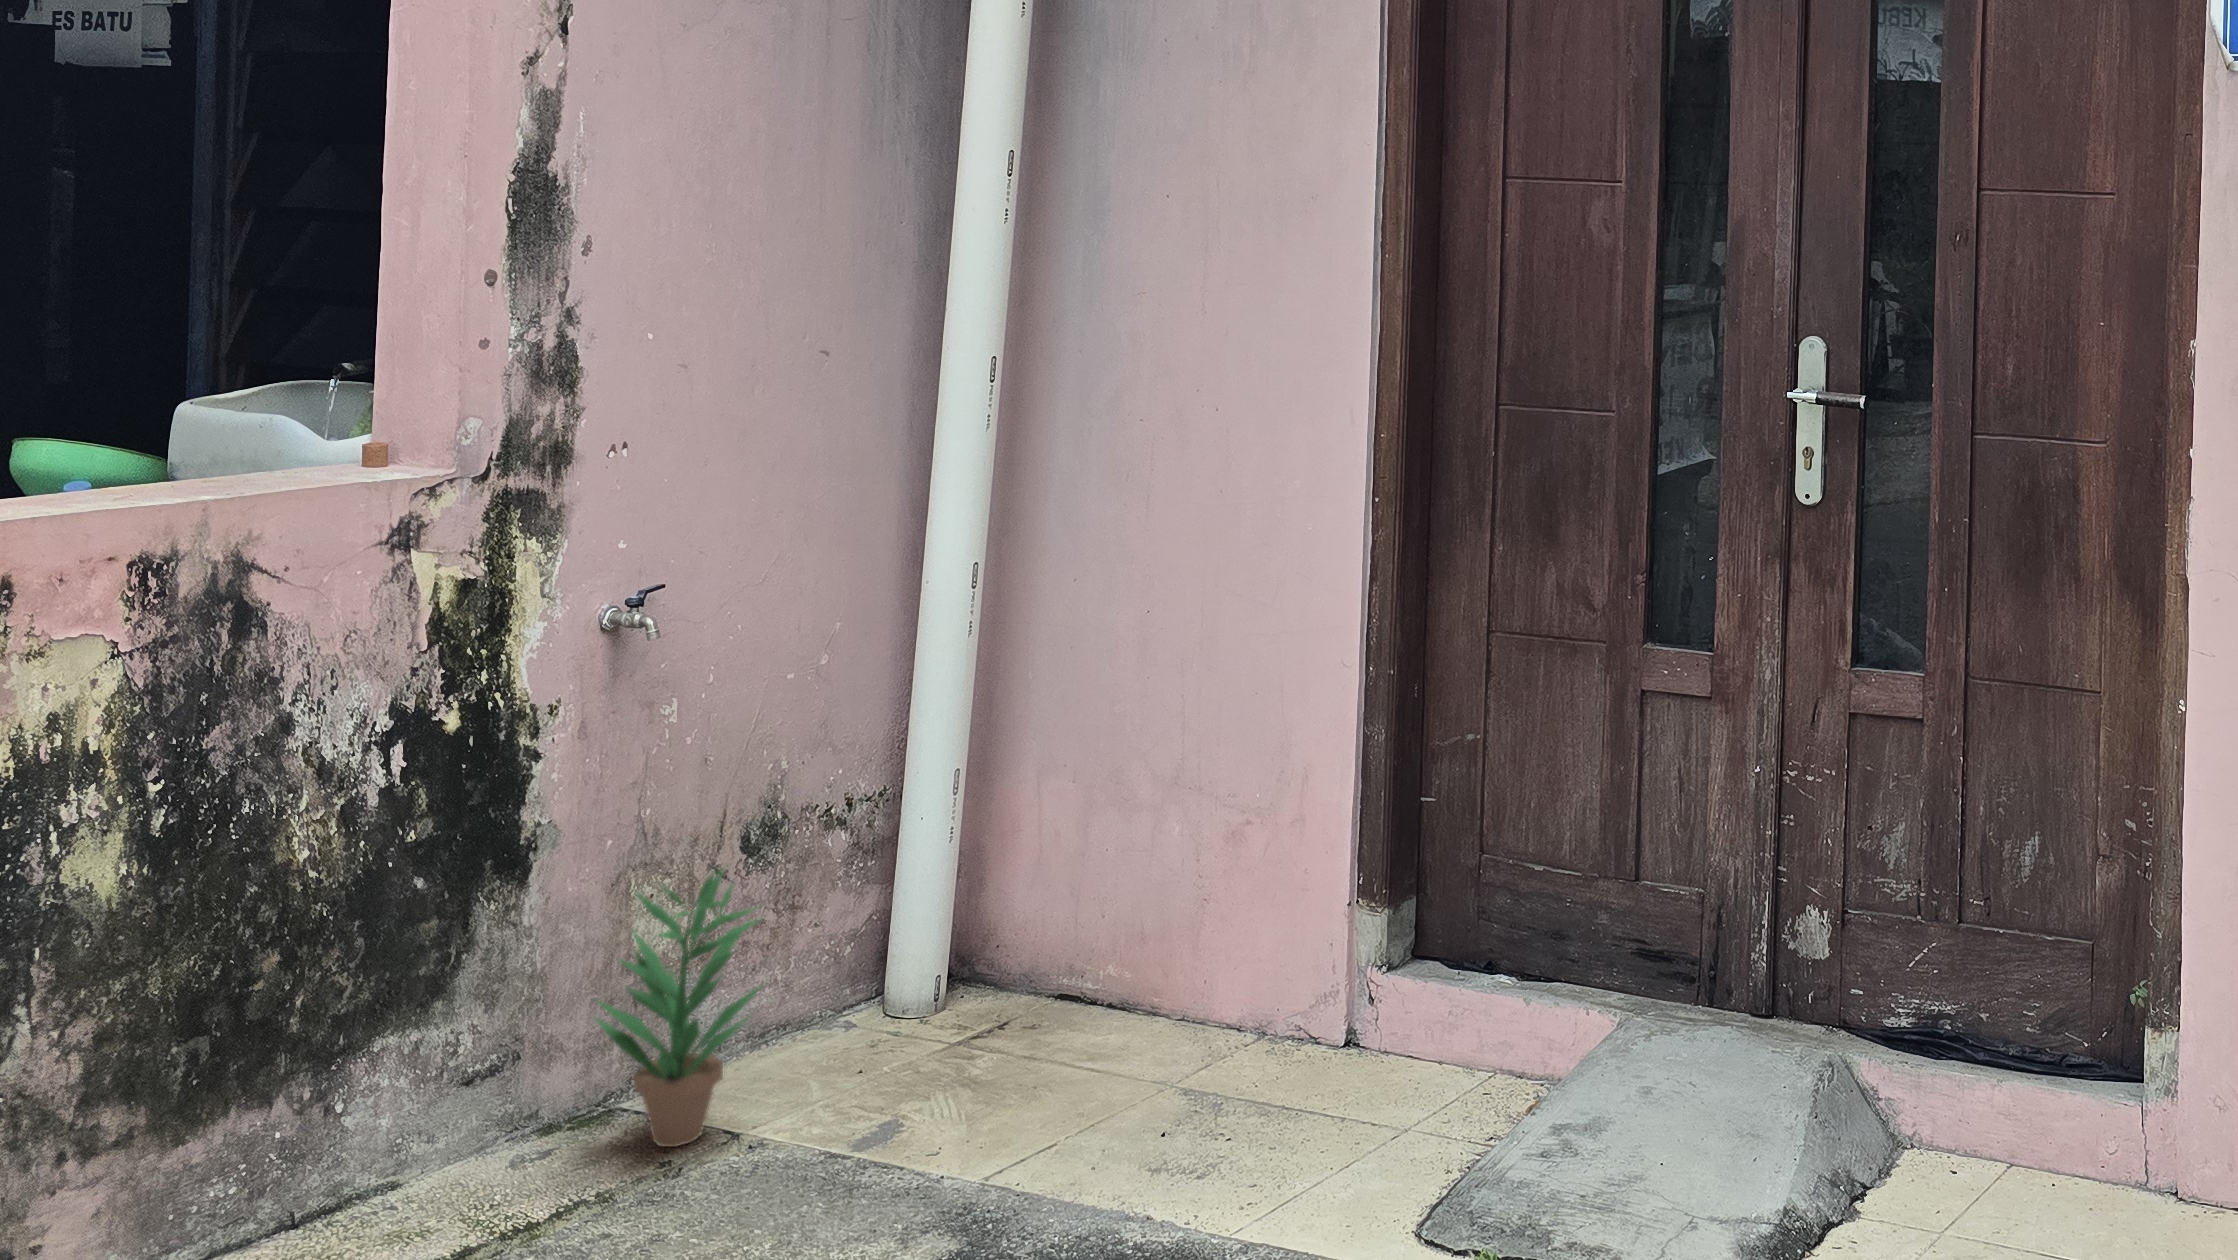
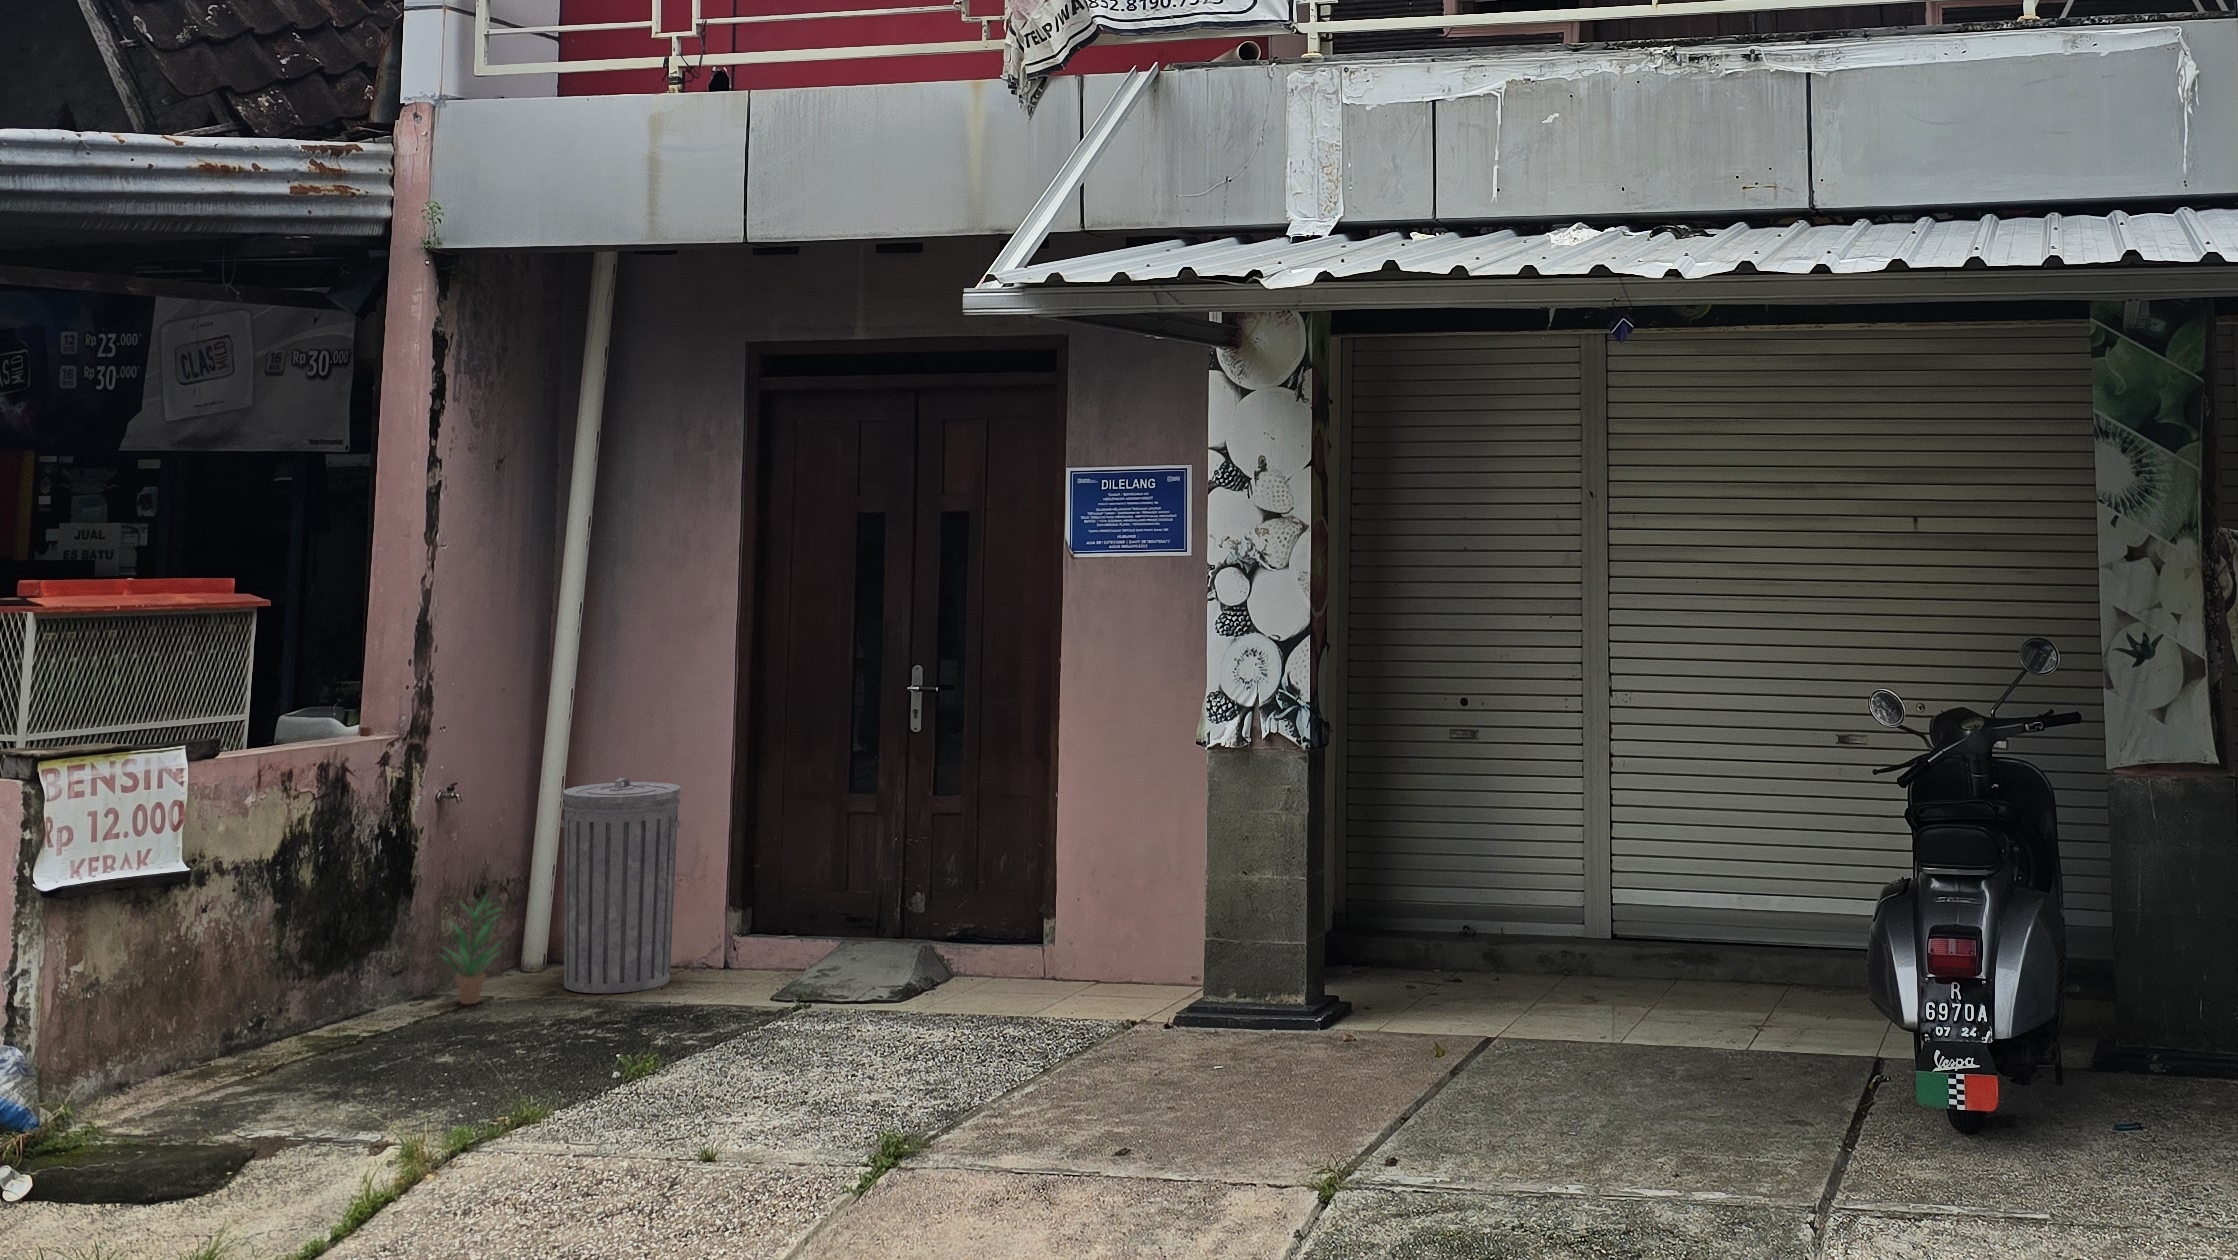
trash can: none [935,580,1233,1129] -> present [561,778,681,993]

